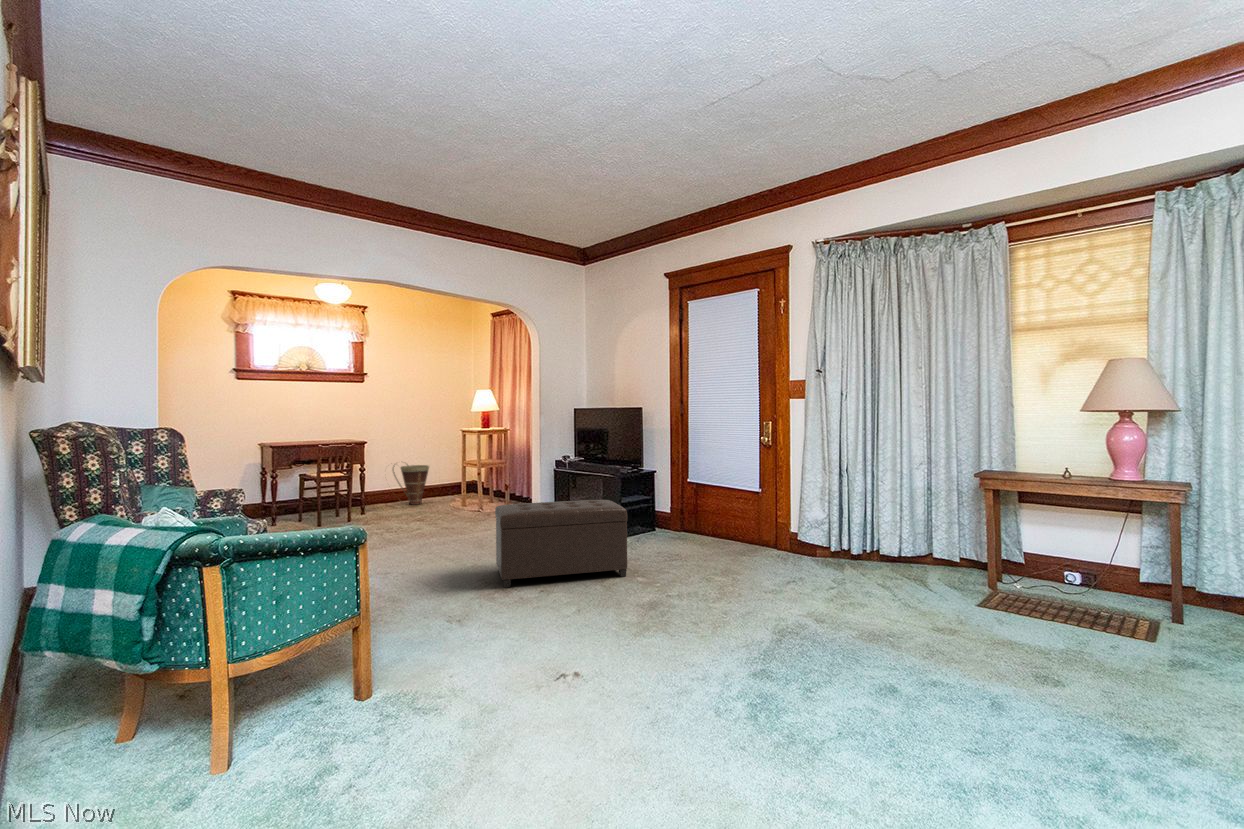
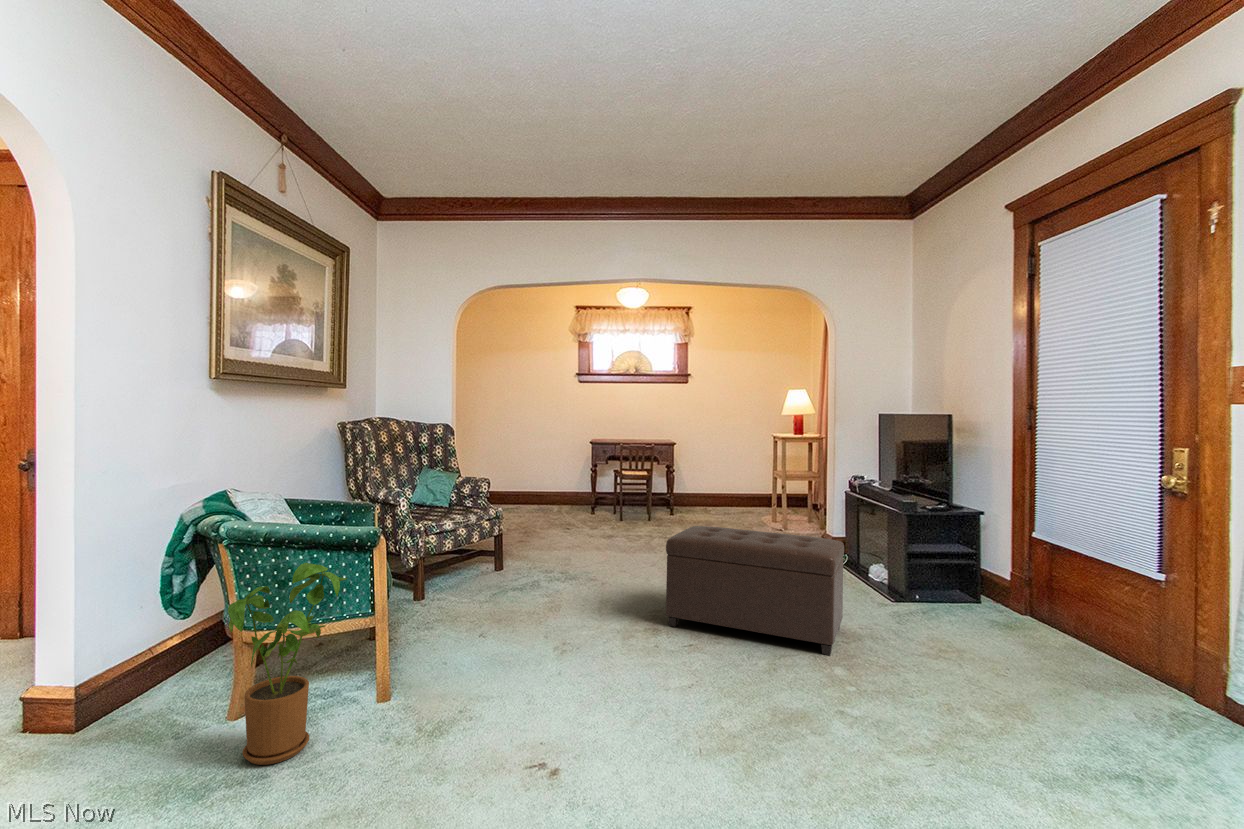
basket: present [393,464,429,505] -> none [703,465,746,512]
house plant: none [261,565,396,773] -> present [228,563,347,765]

